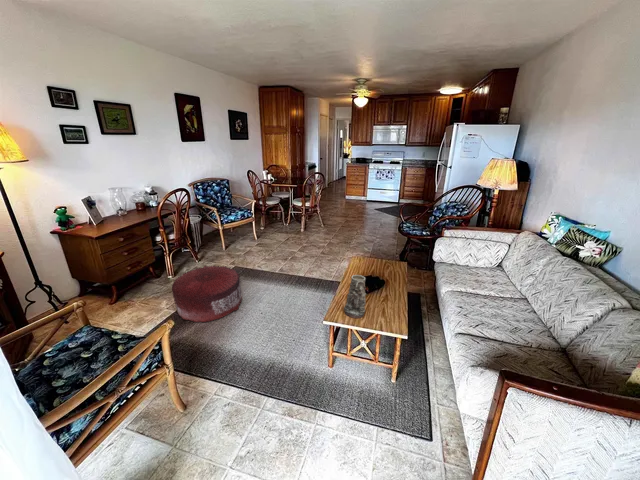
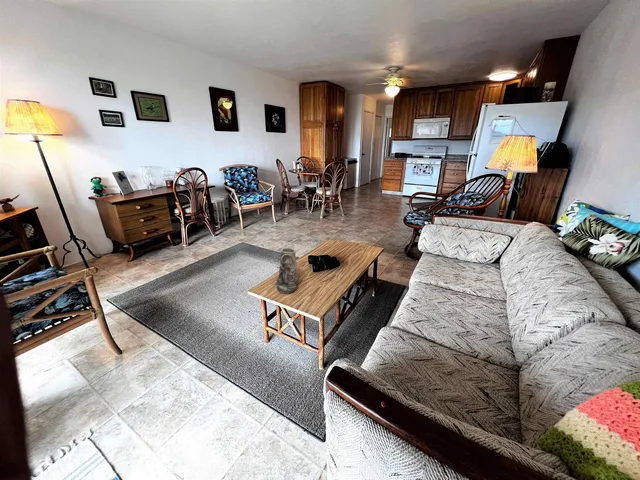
pouf: present [172,266,243,322] -> none [162,236,230,285]

